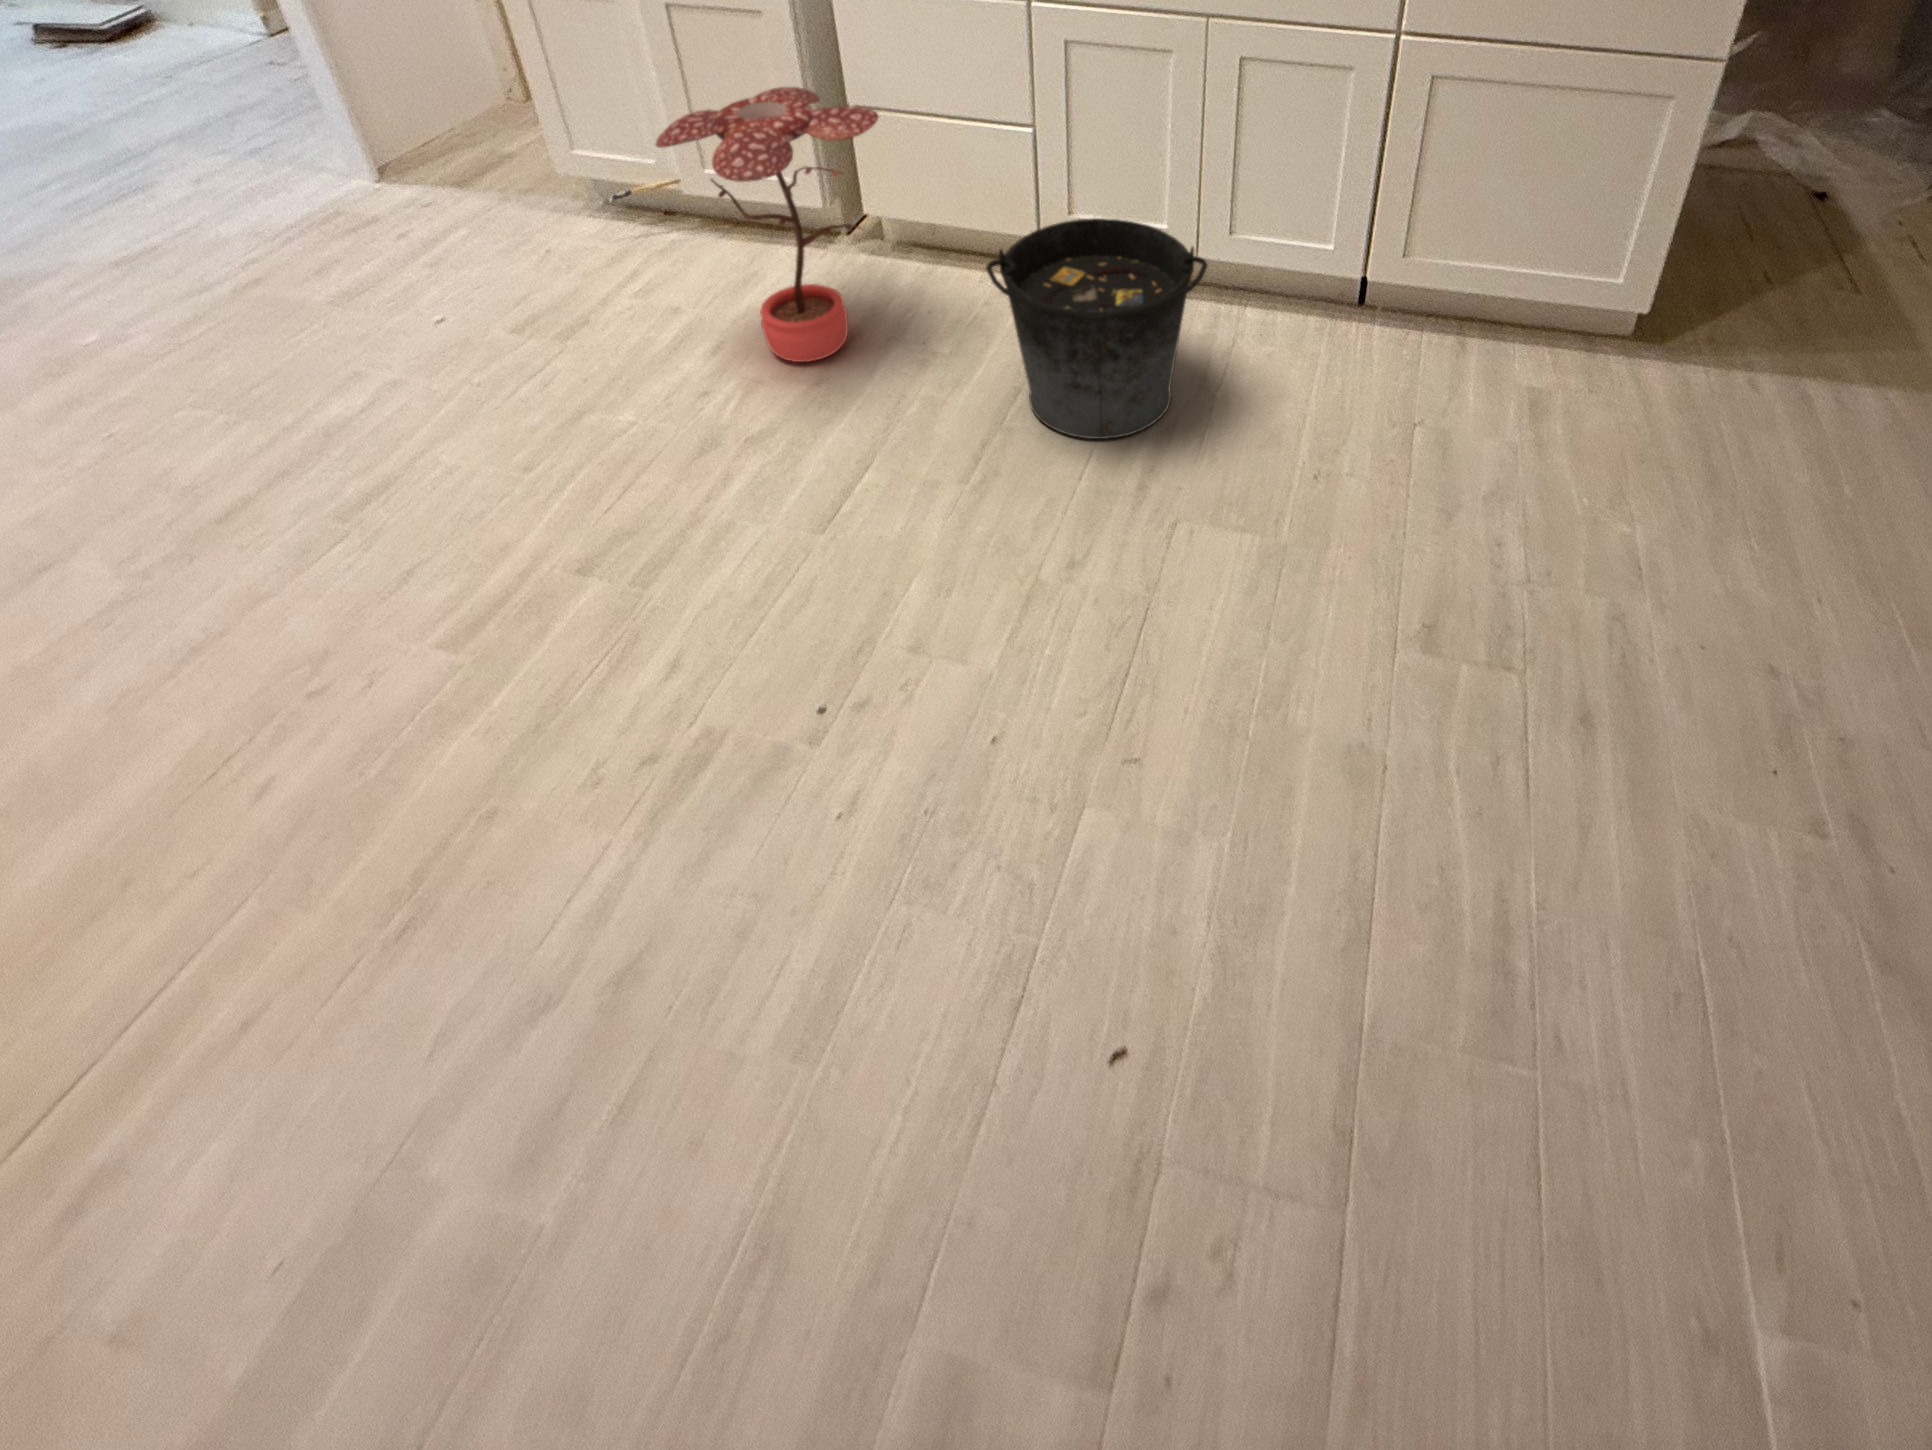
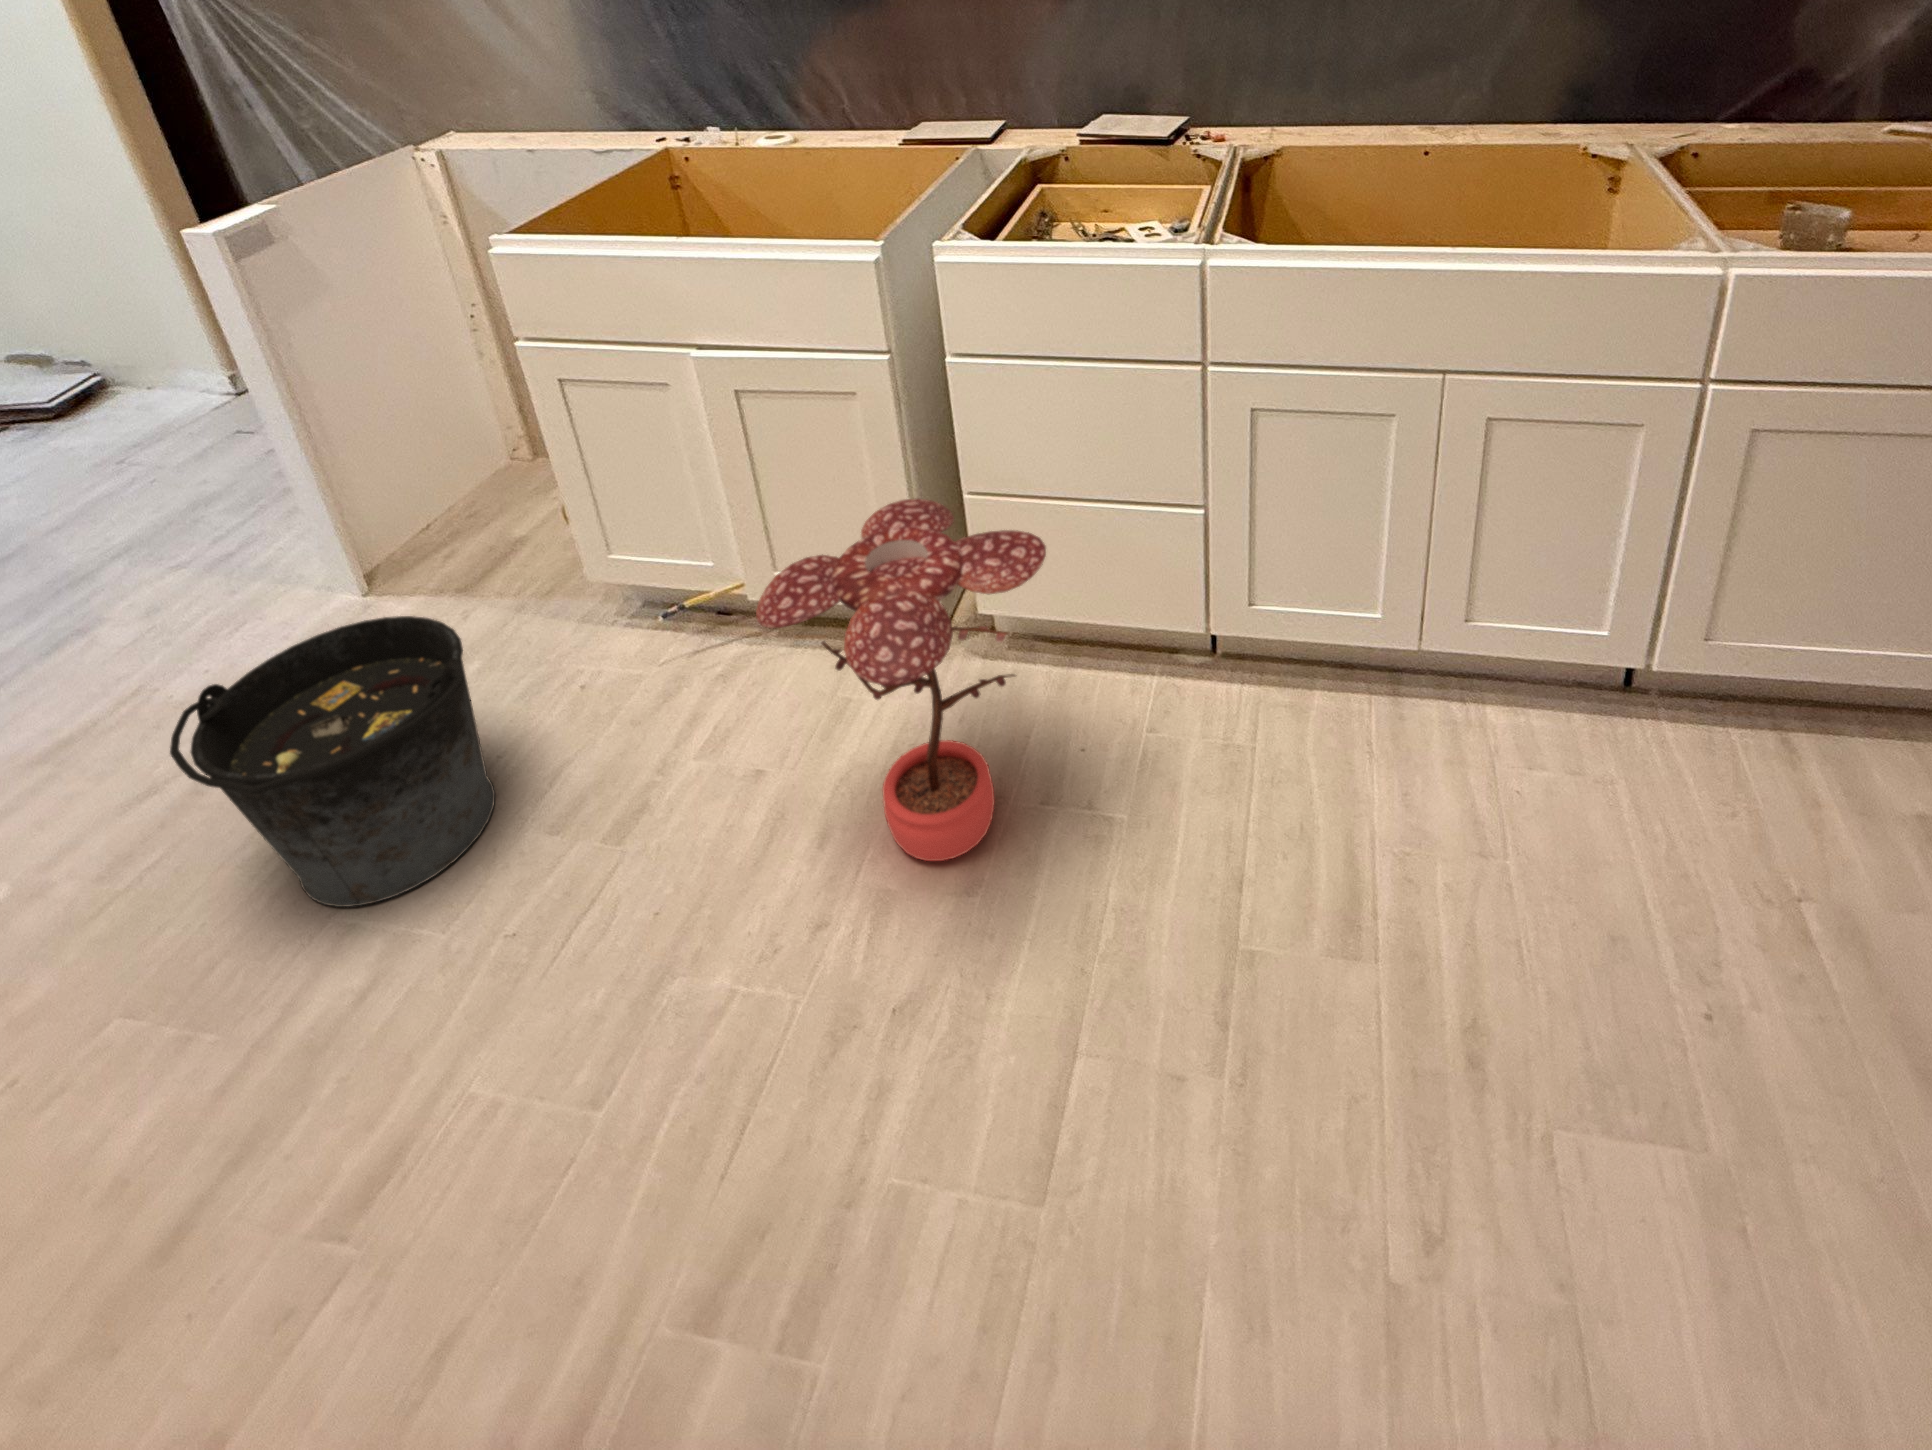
bucket: present [986,218,1208,439] -> present [170,616,495,907]

